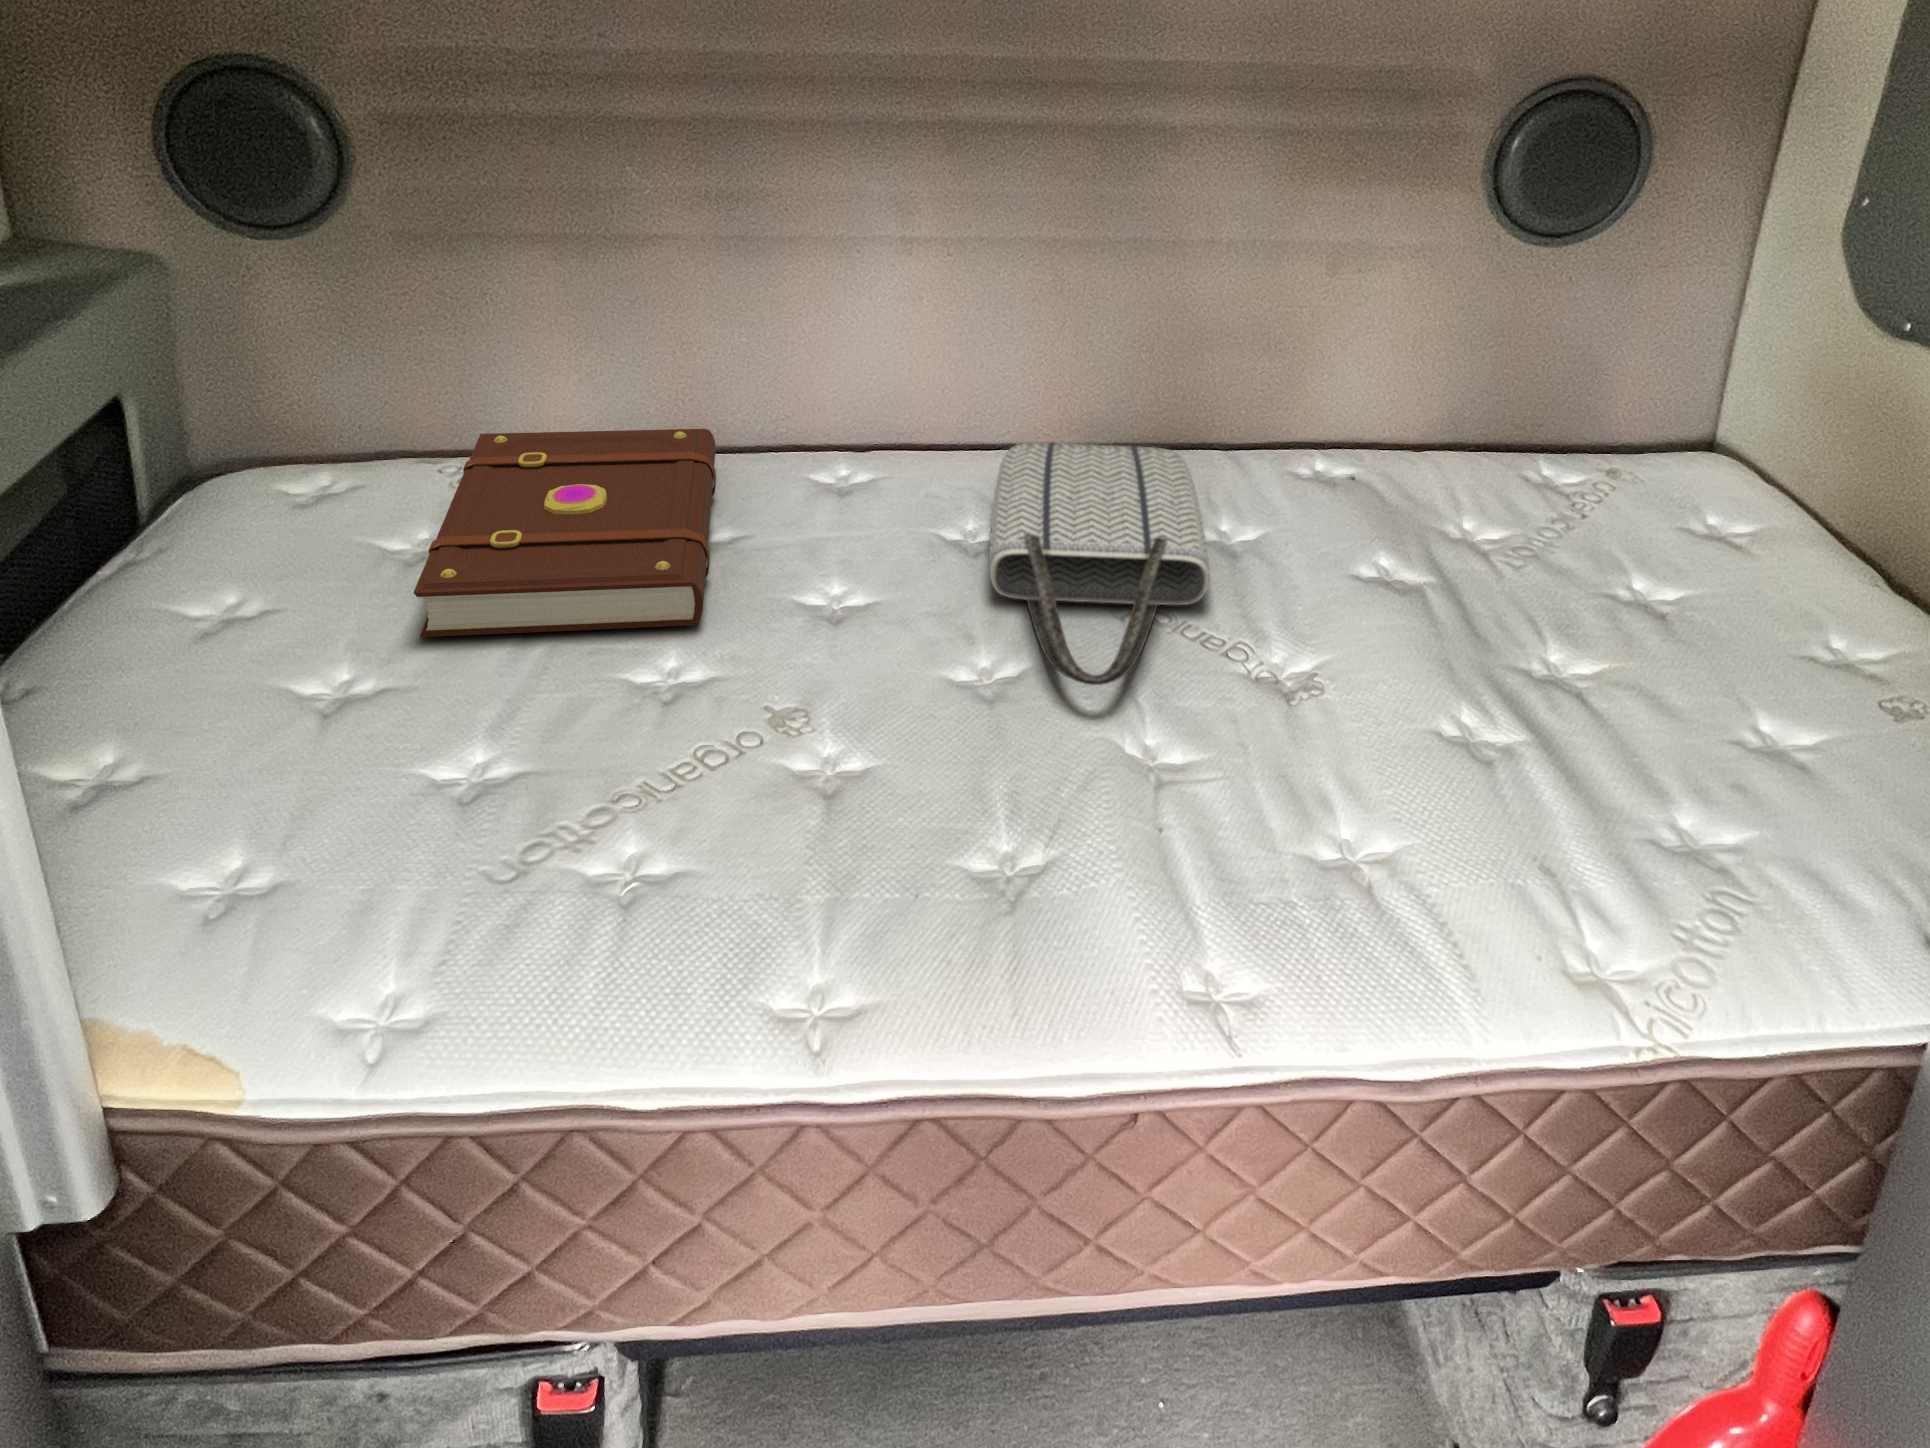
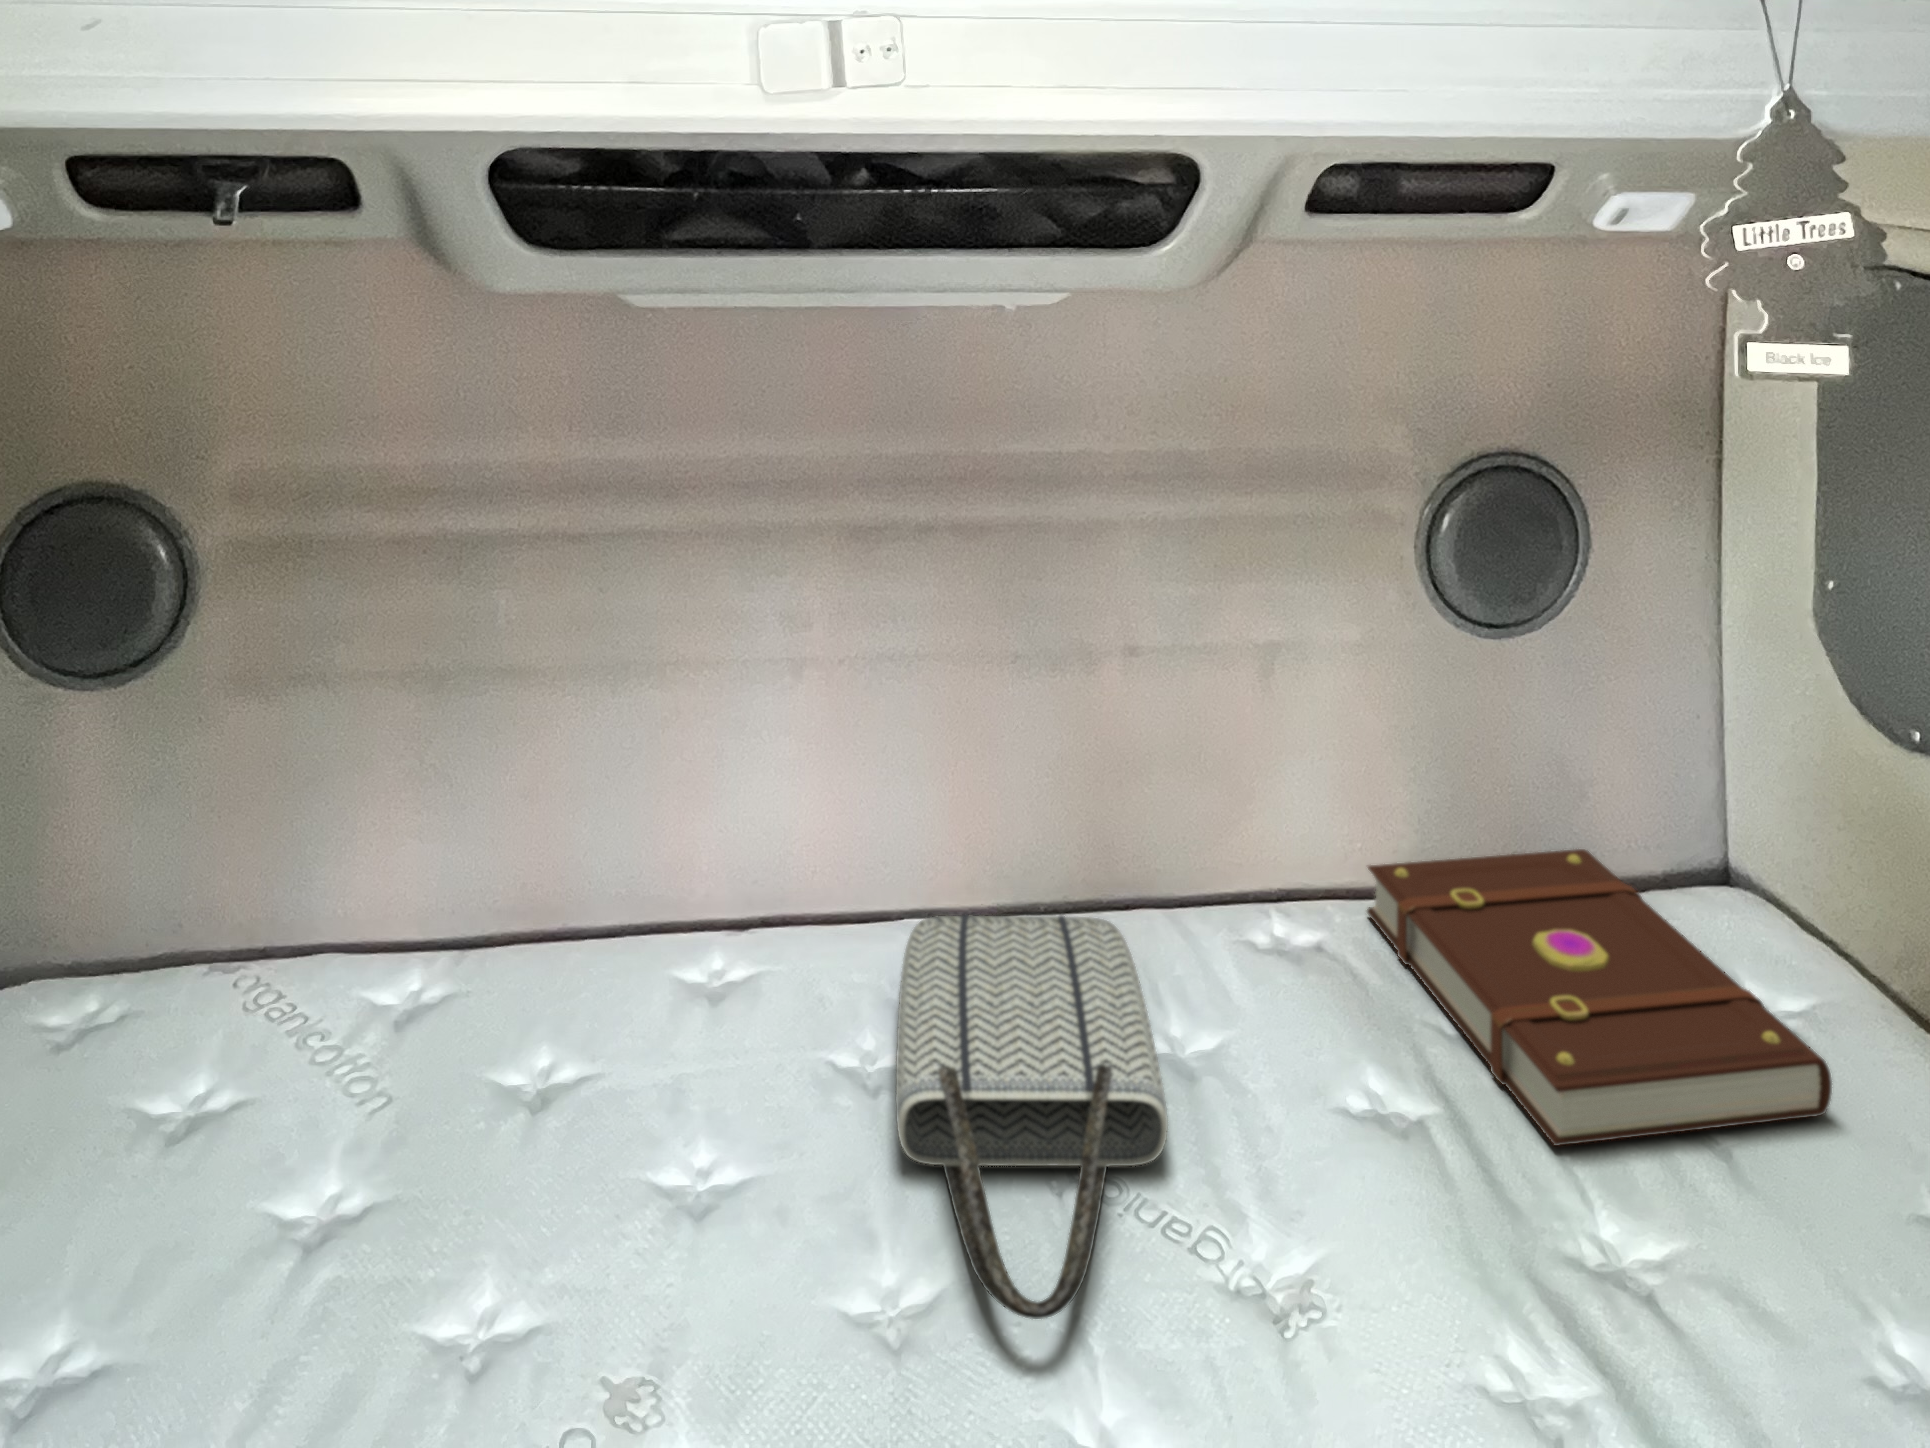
book: present [413,429,716,637] -> present [1367,849,1832,1146]

